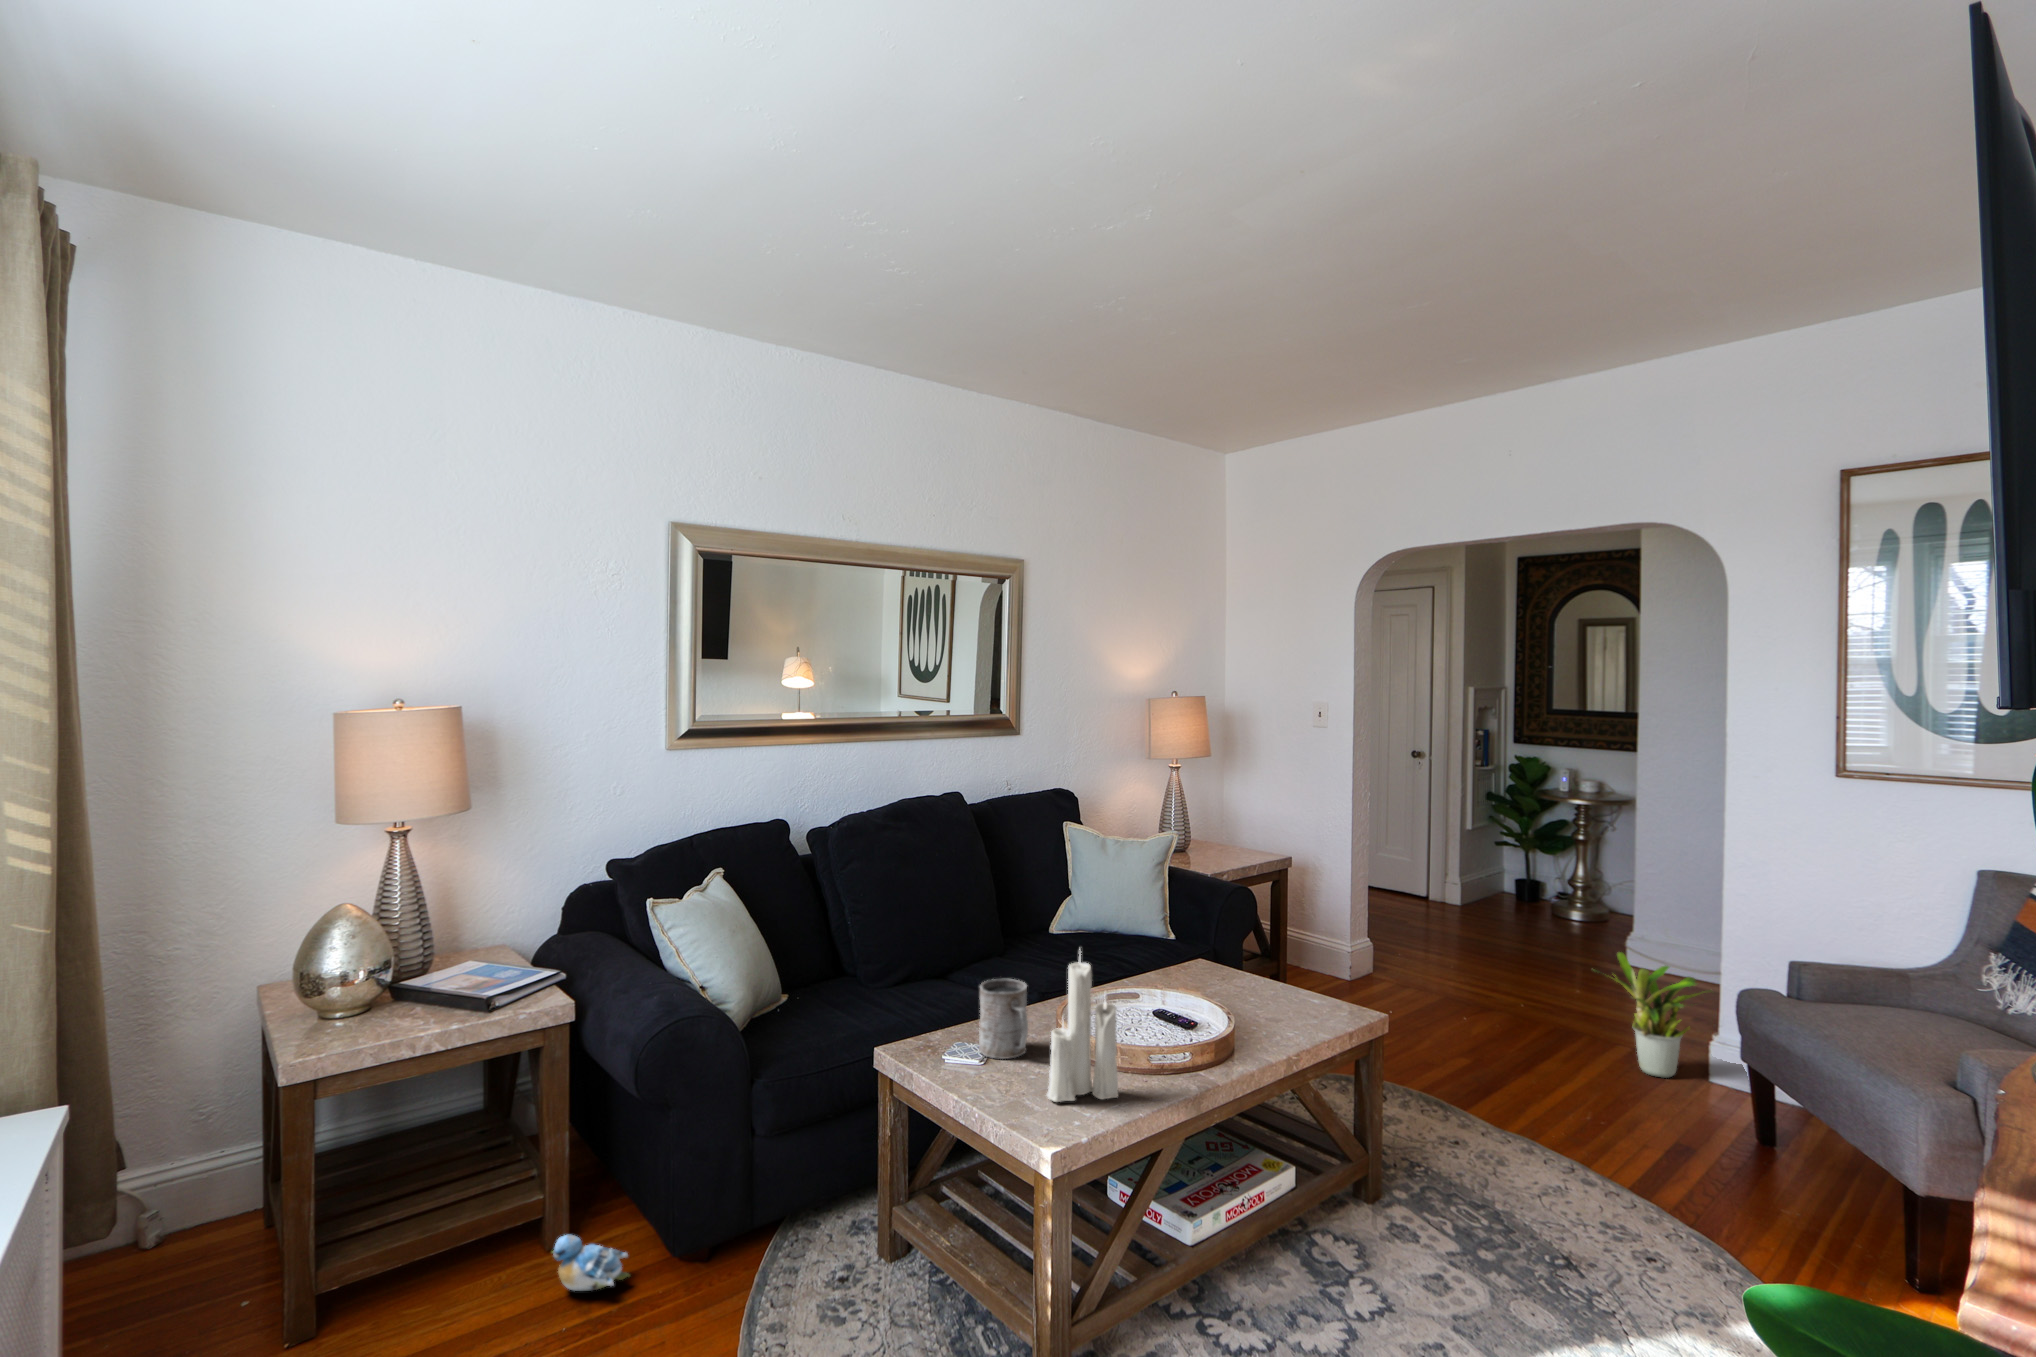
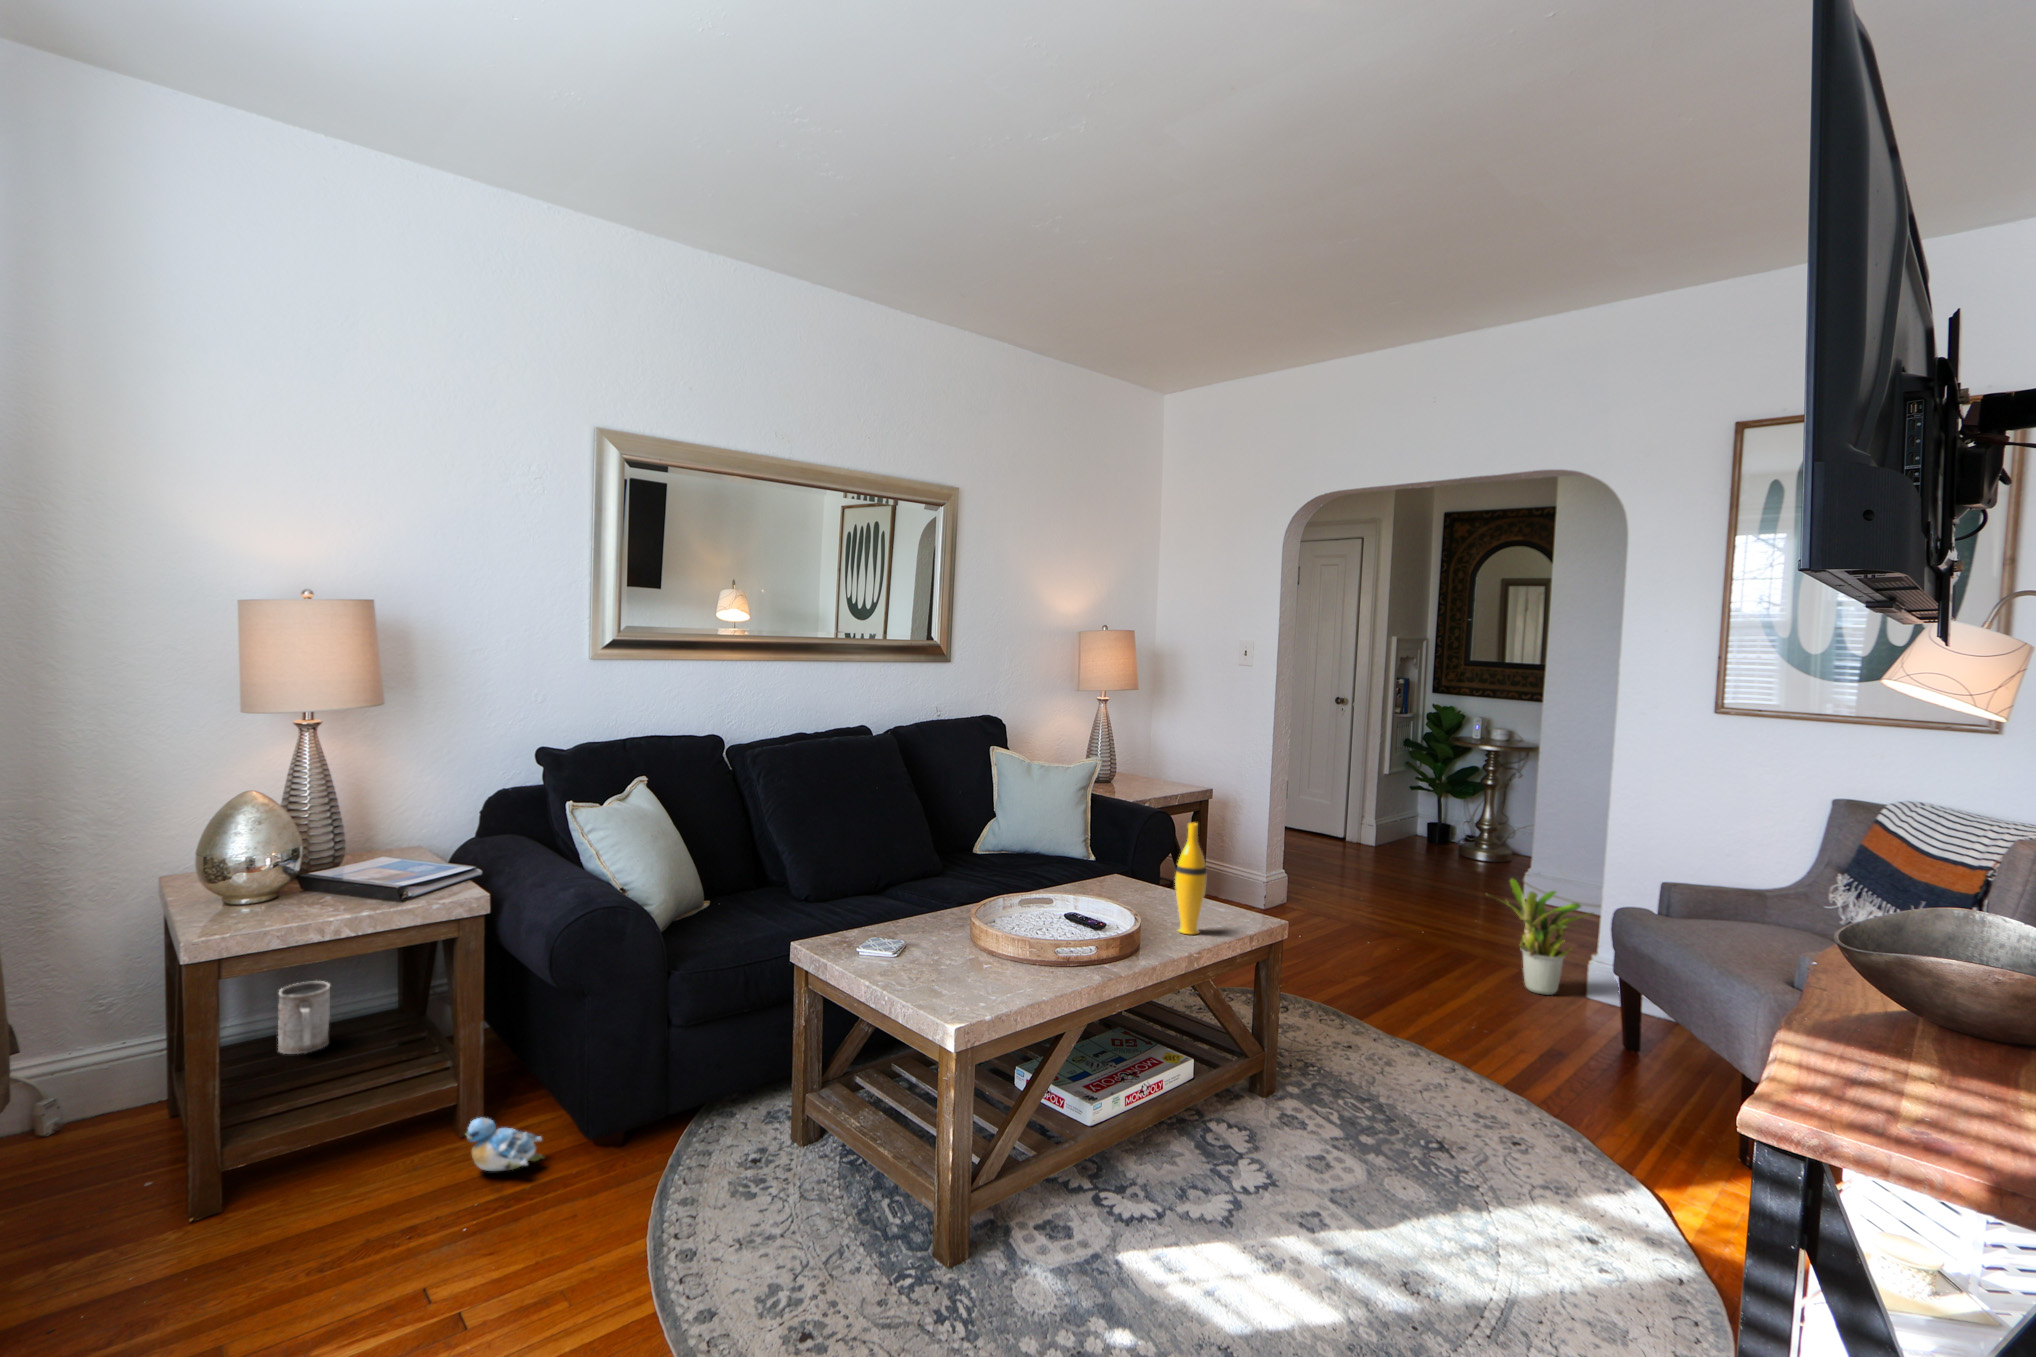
vase: none [1269,915,1302,1034] -> present [1175,823,1206,935]
candle: present [1047,949,1118,1102] -> none [955,833,1025,986]
mug: present [979,979,1028,1059] -> present [278,981,330,1054]

